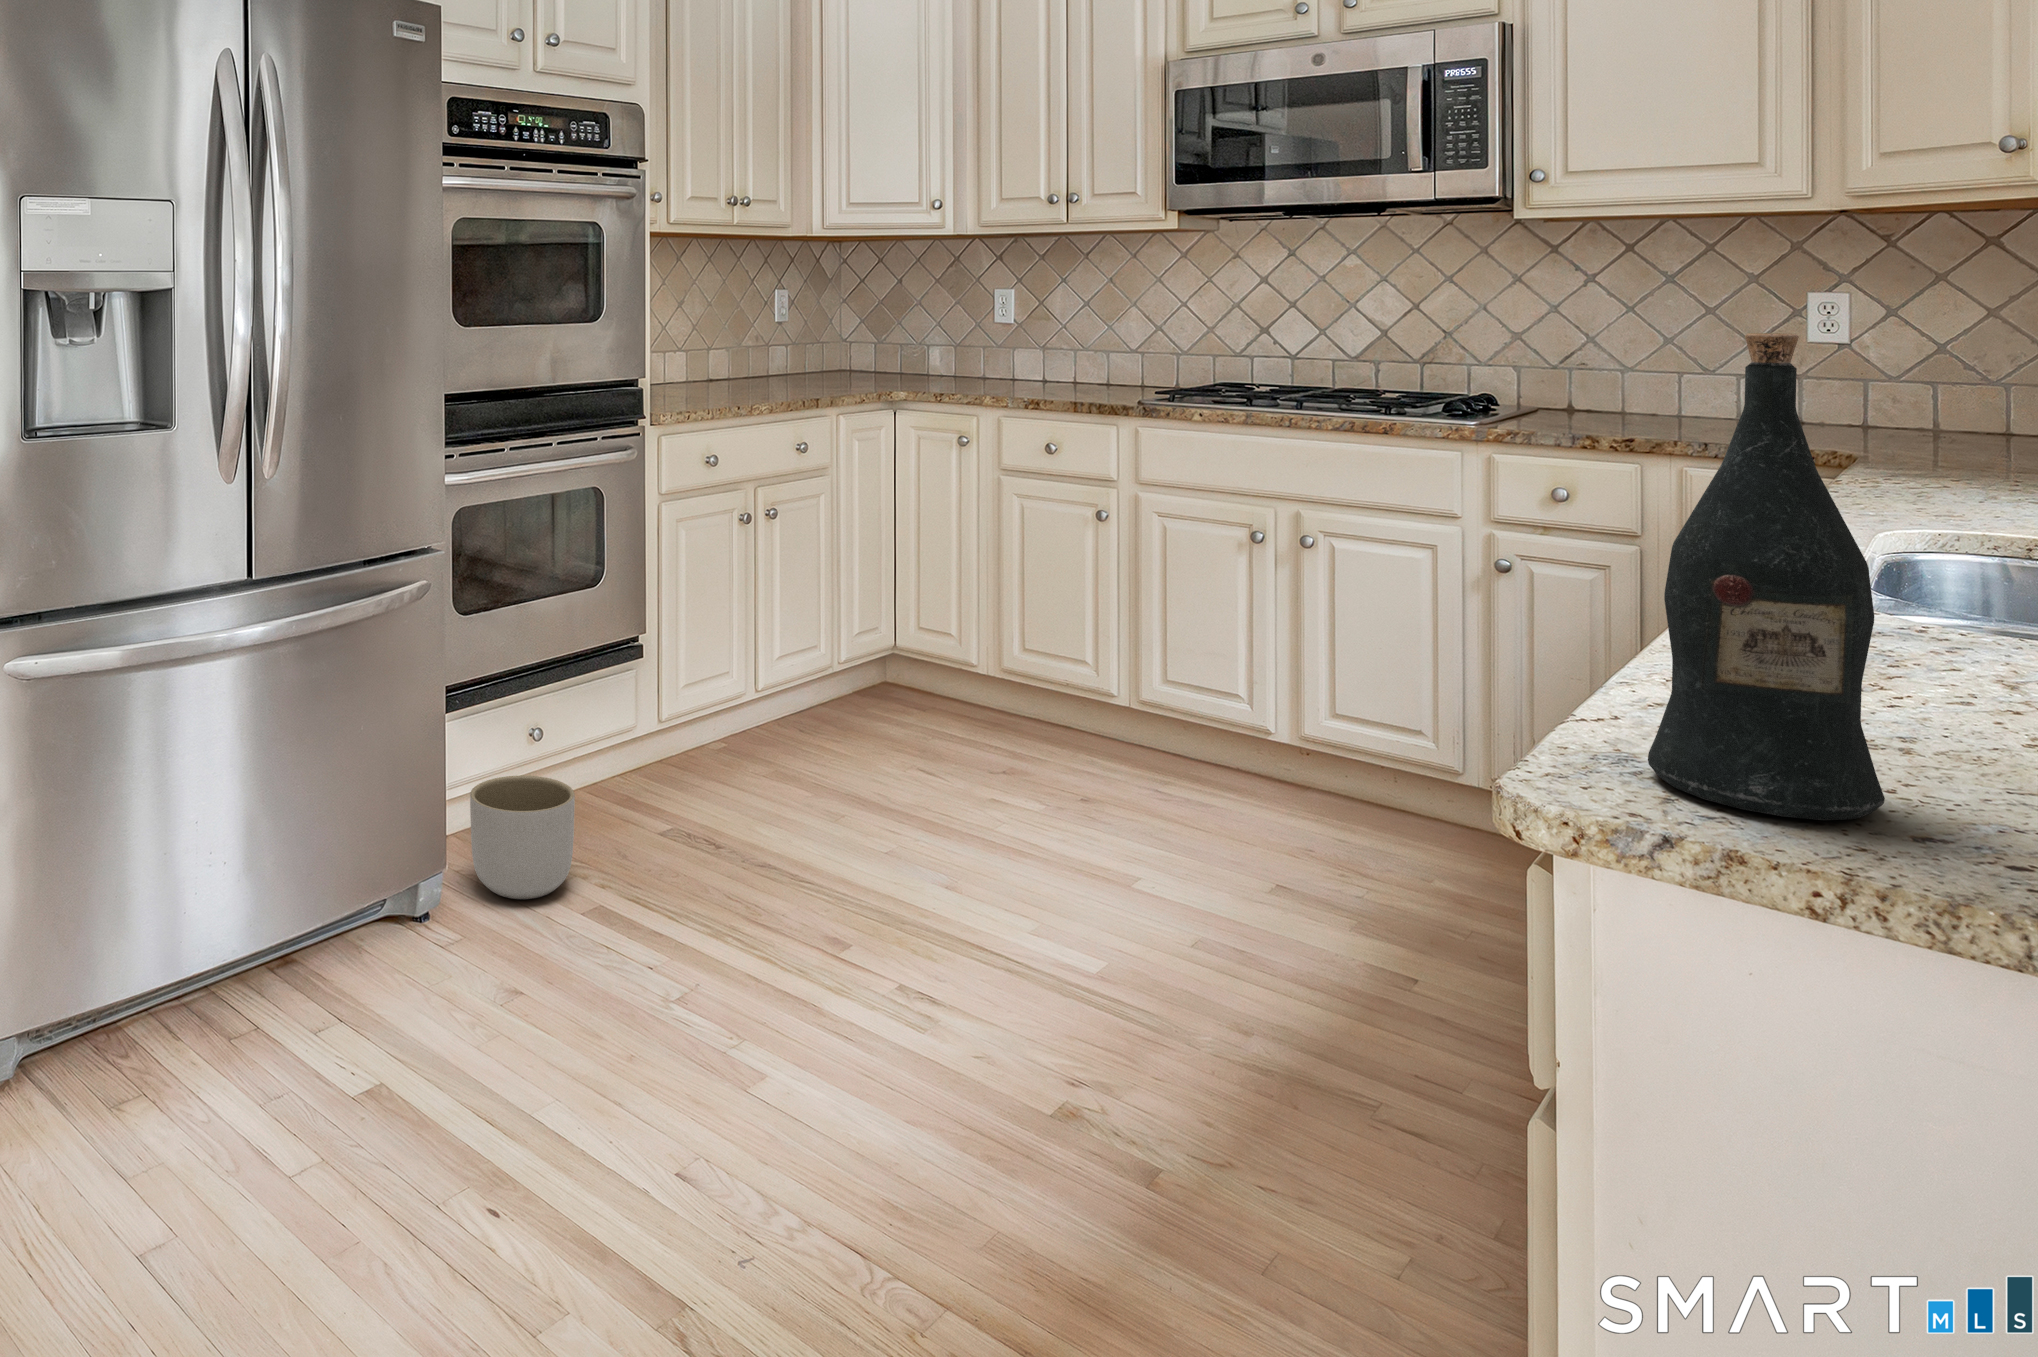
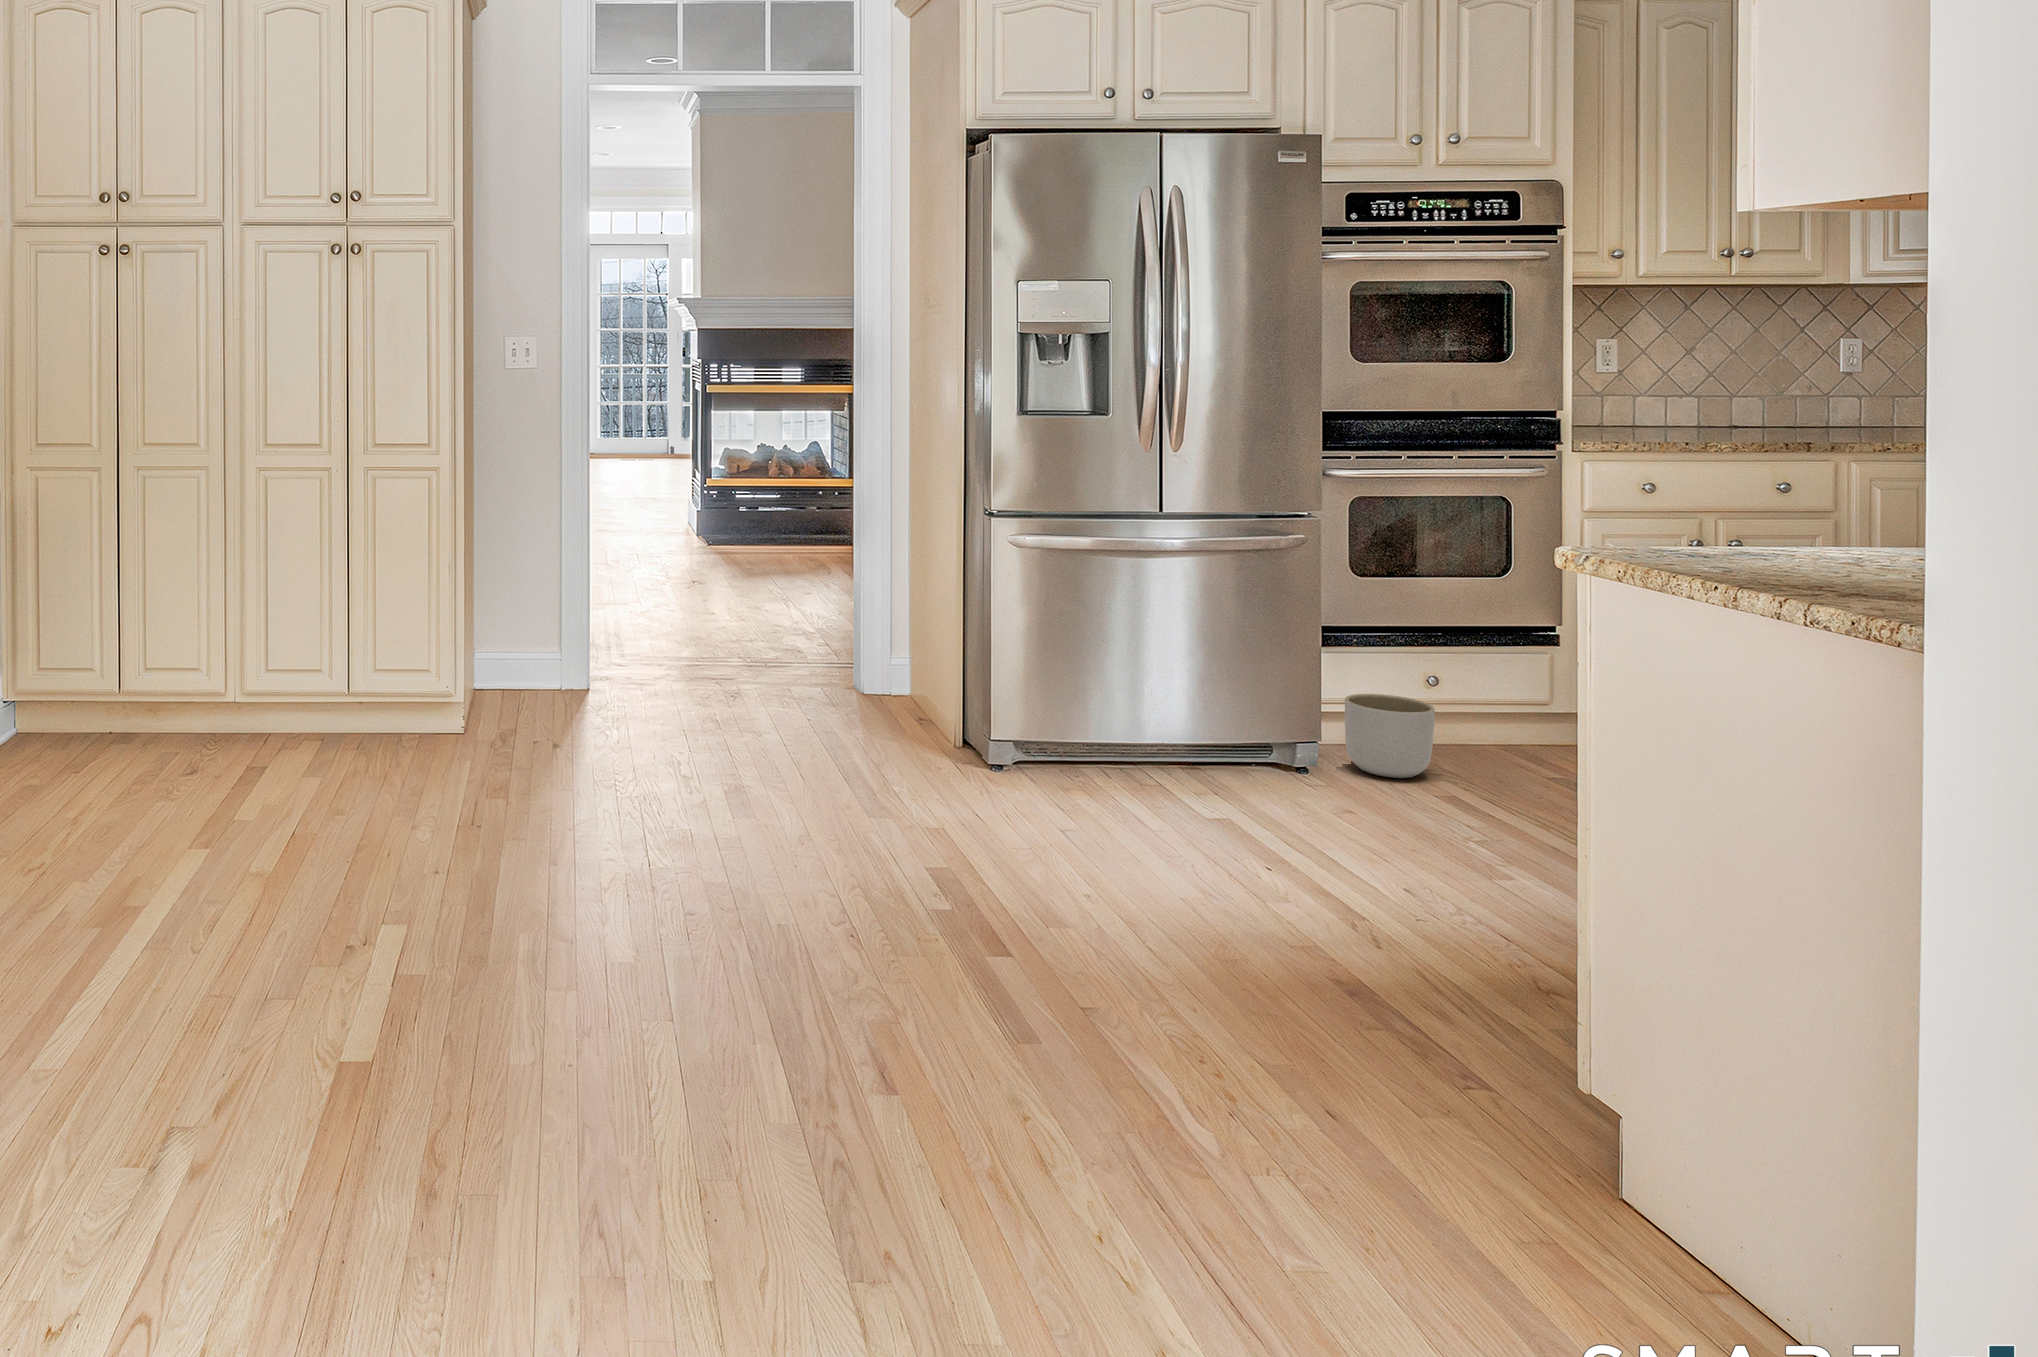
wine bottle: present [1648,333,1885,820] -> none [1680,356,1790,580]

